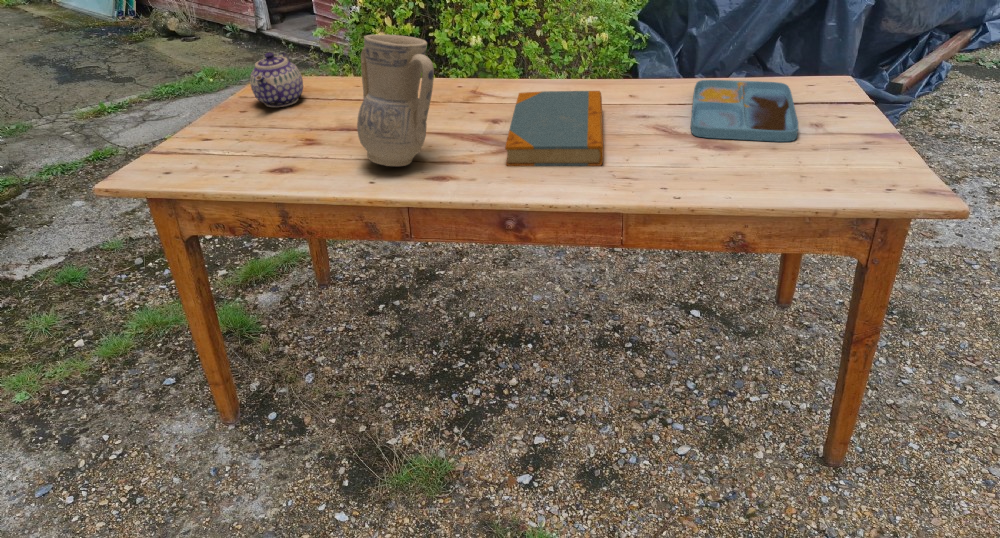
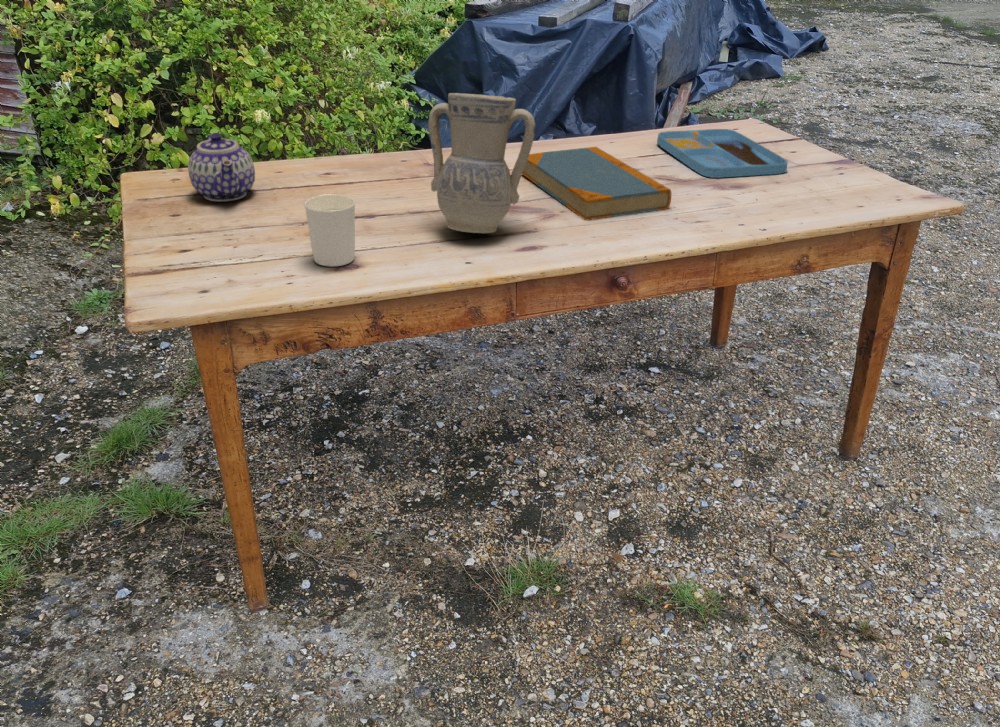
candle holder: none [231,115,282,177] -> present [305,194,355,267]

